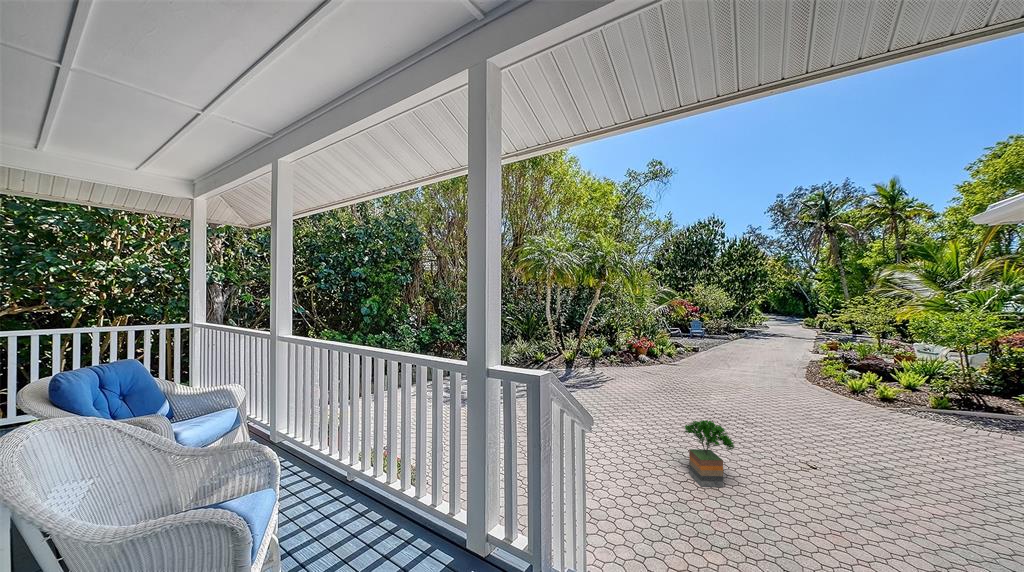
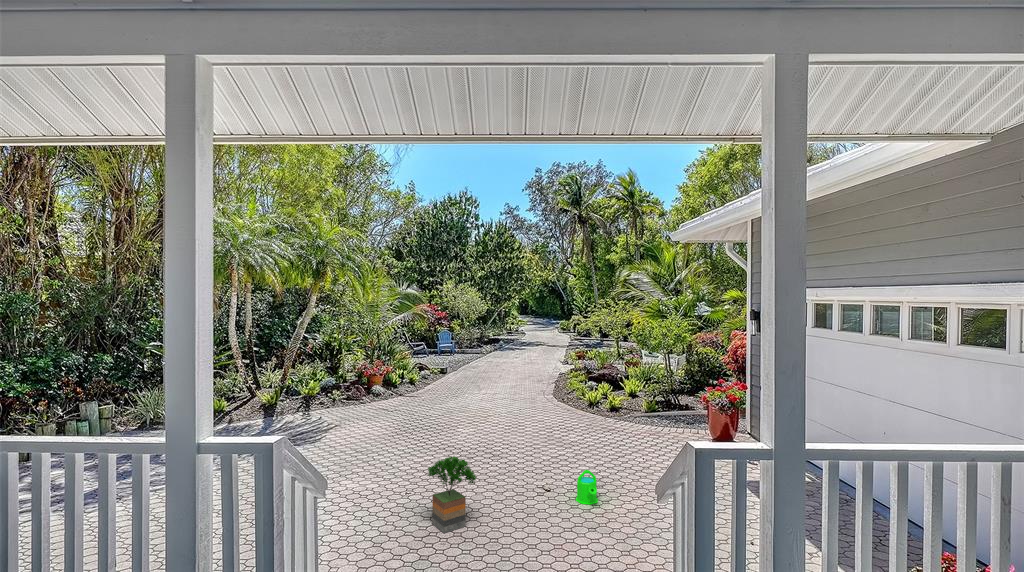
watering can: none [865,471,903,514] -> present [576,470,598,505]

